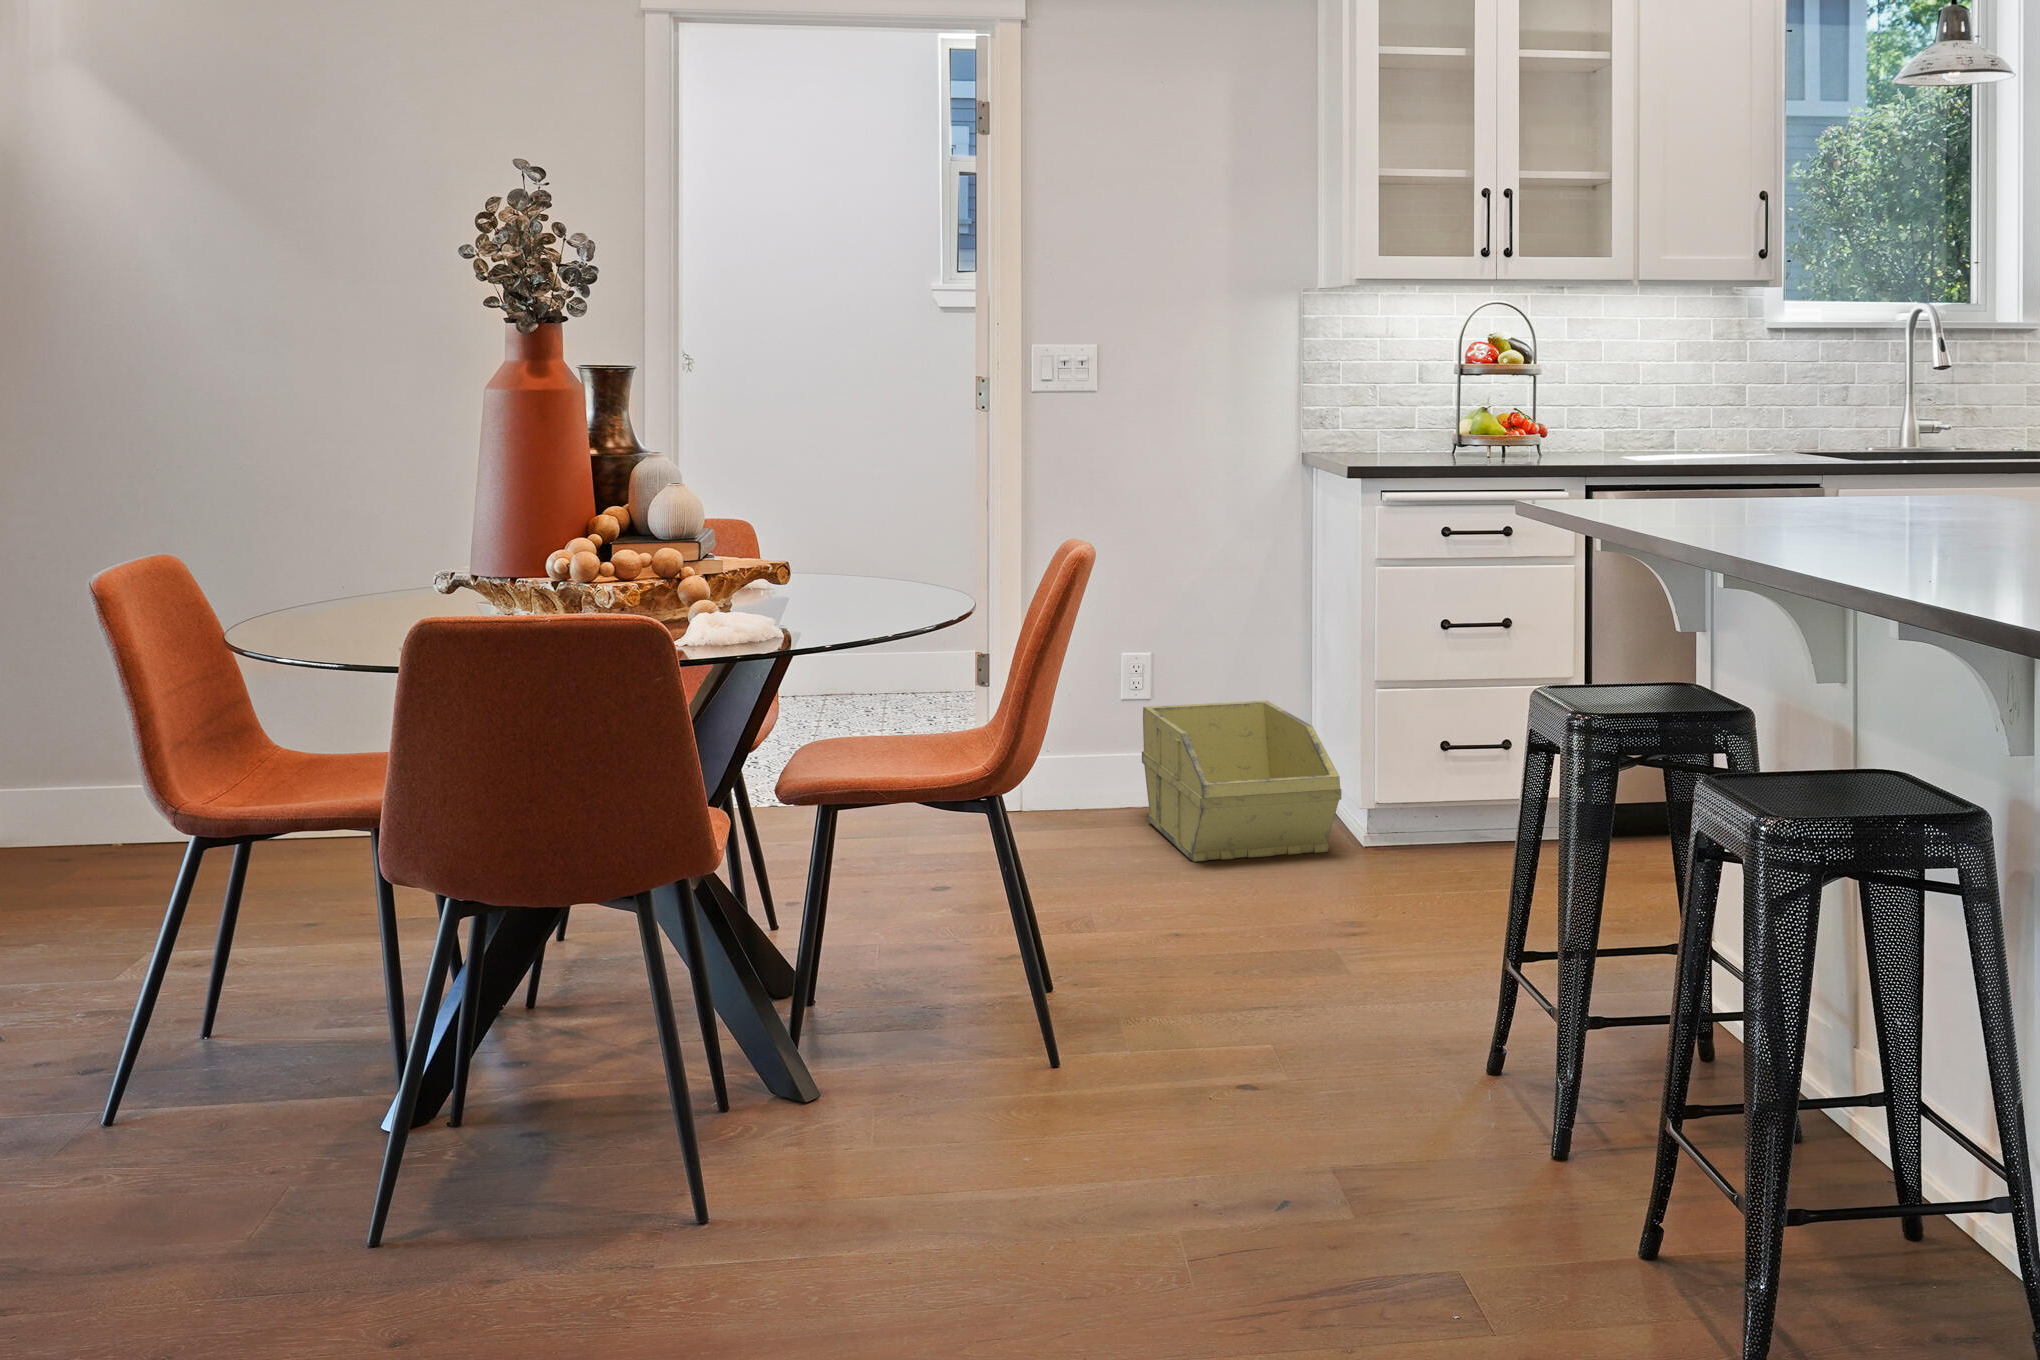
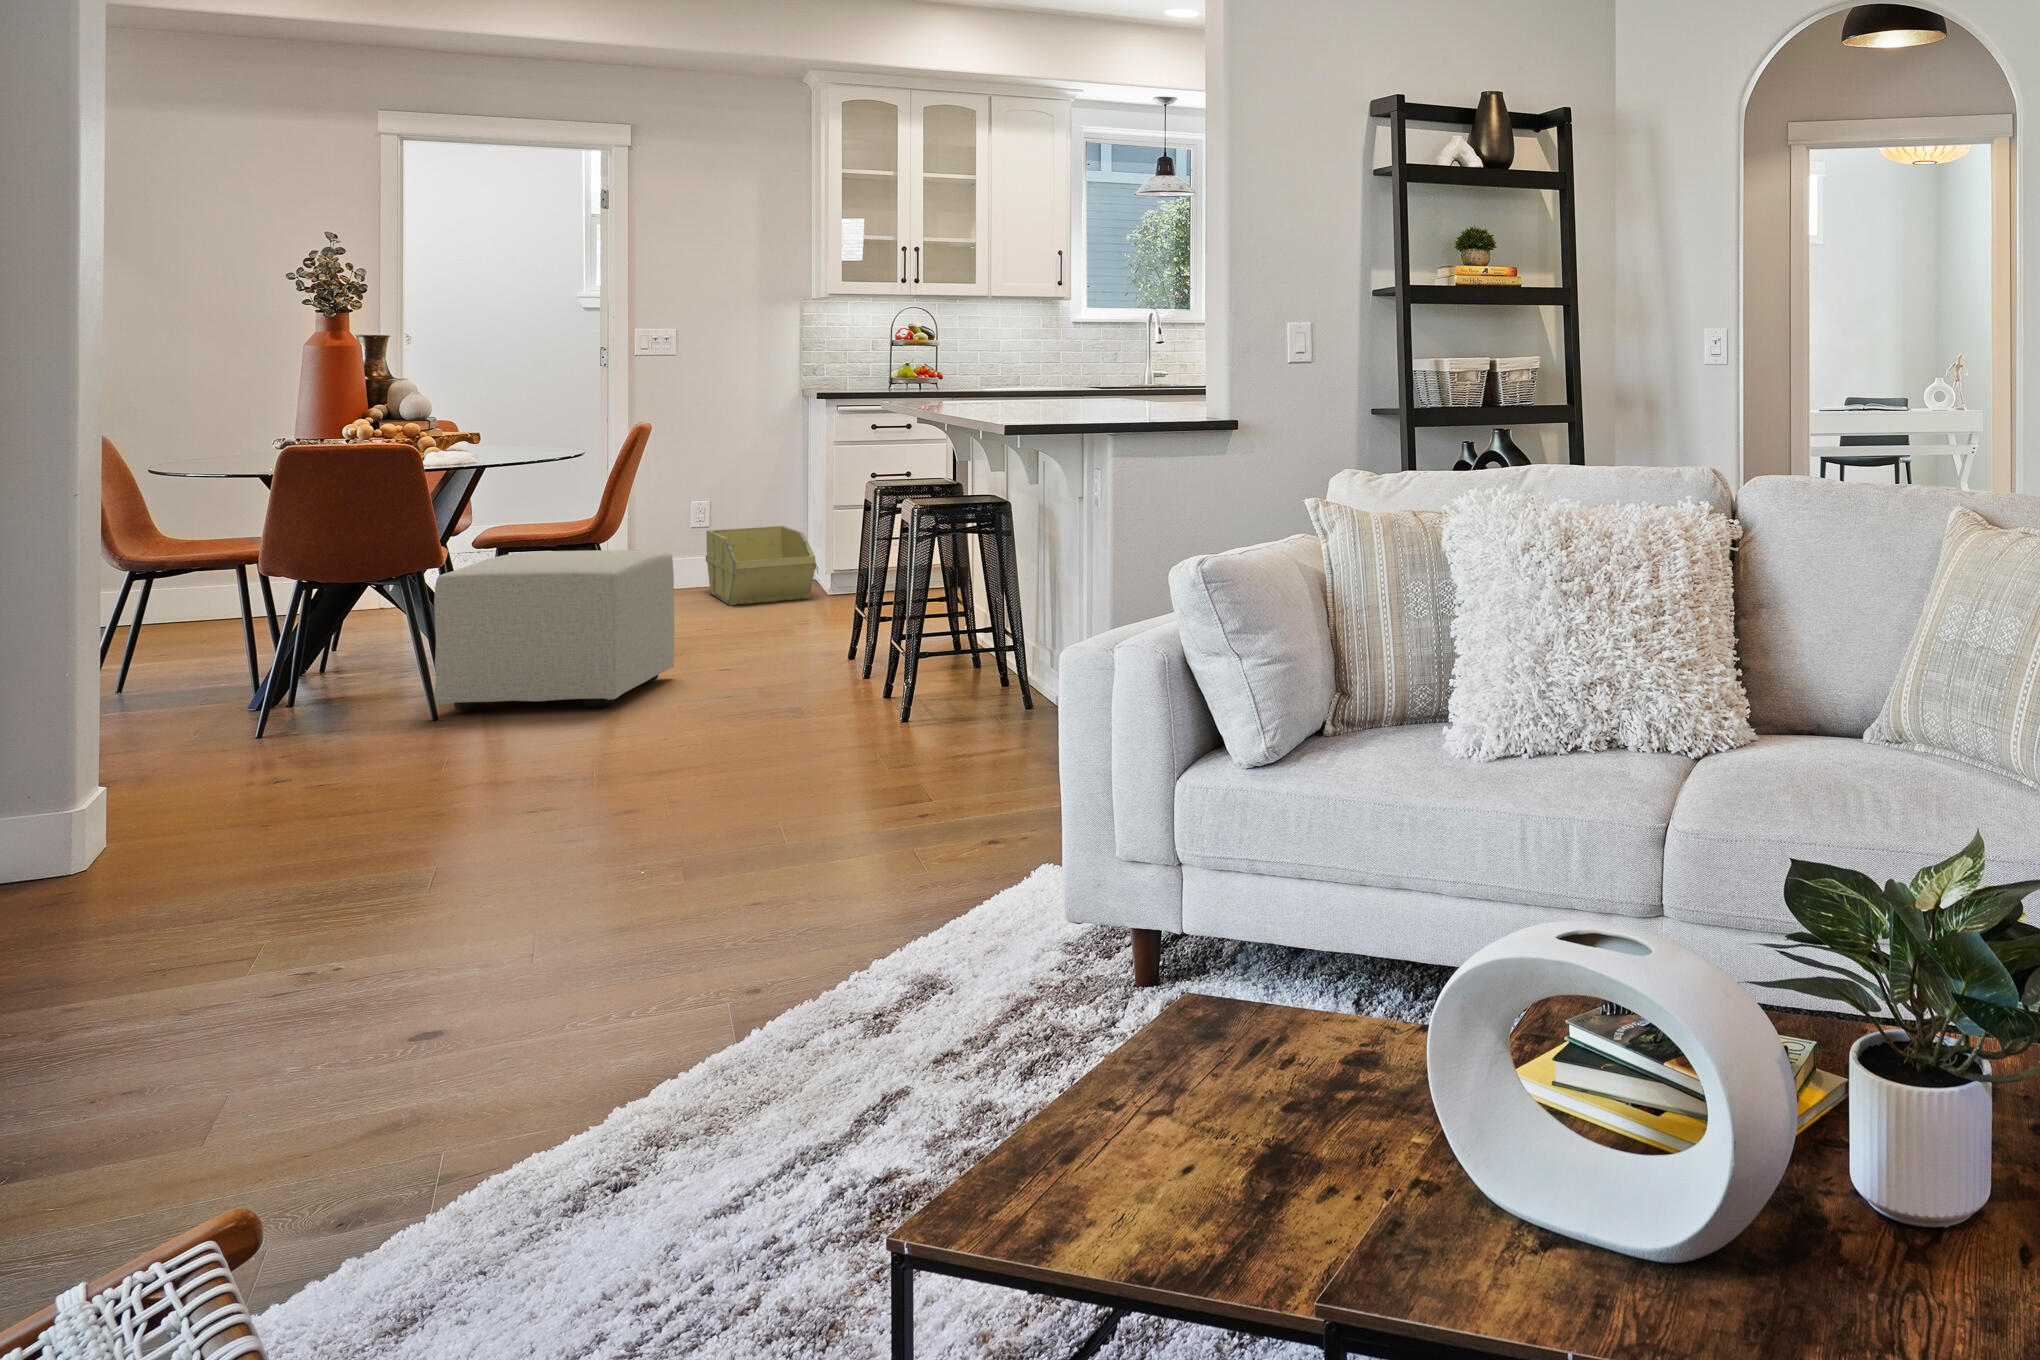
ottoman: none [698,829,1154,1235] -> present [434,550,674,712]

